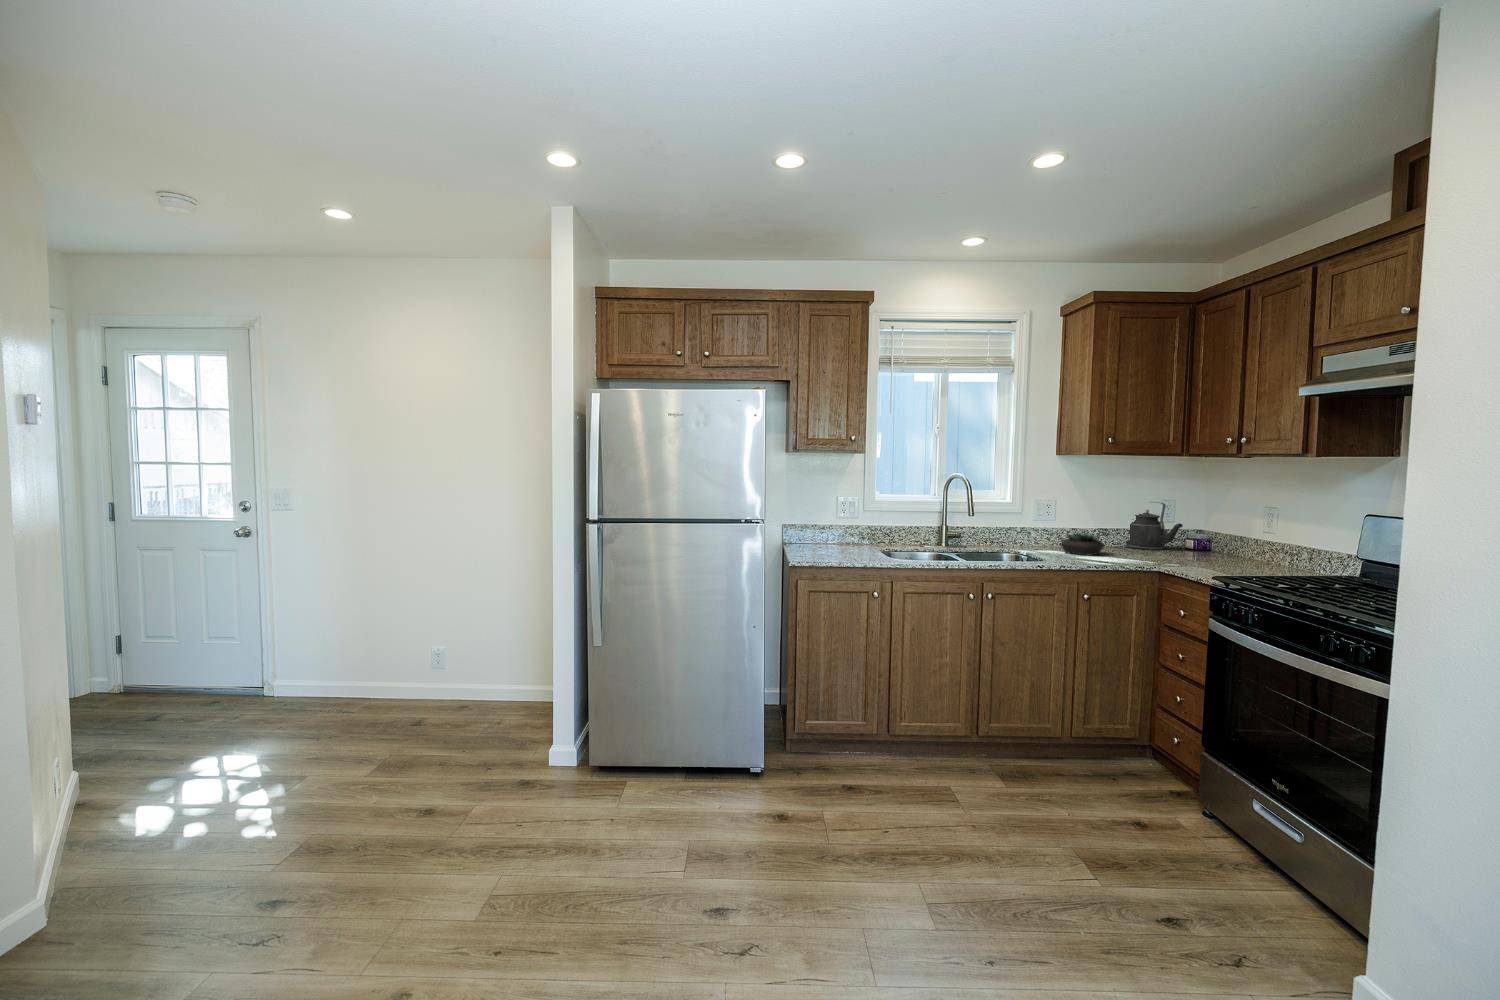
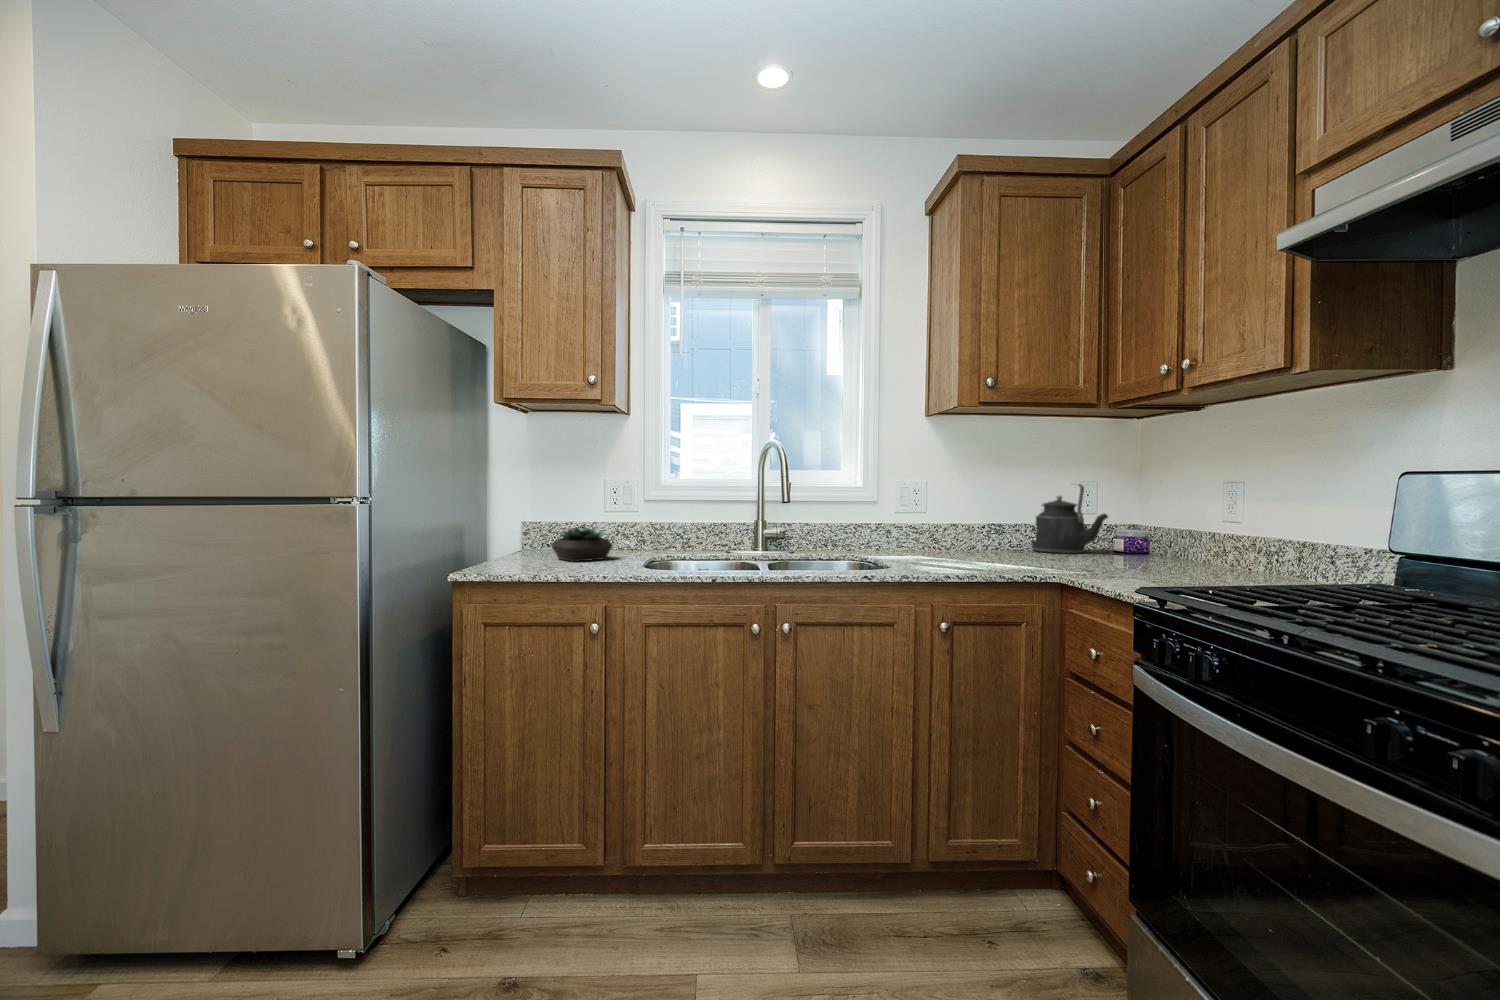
succulent plant: present [1060,533,1104,555] -> present [551,527,613,561]

